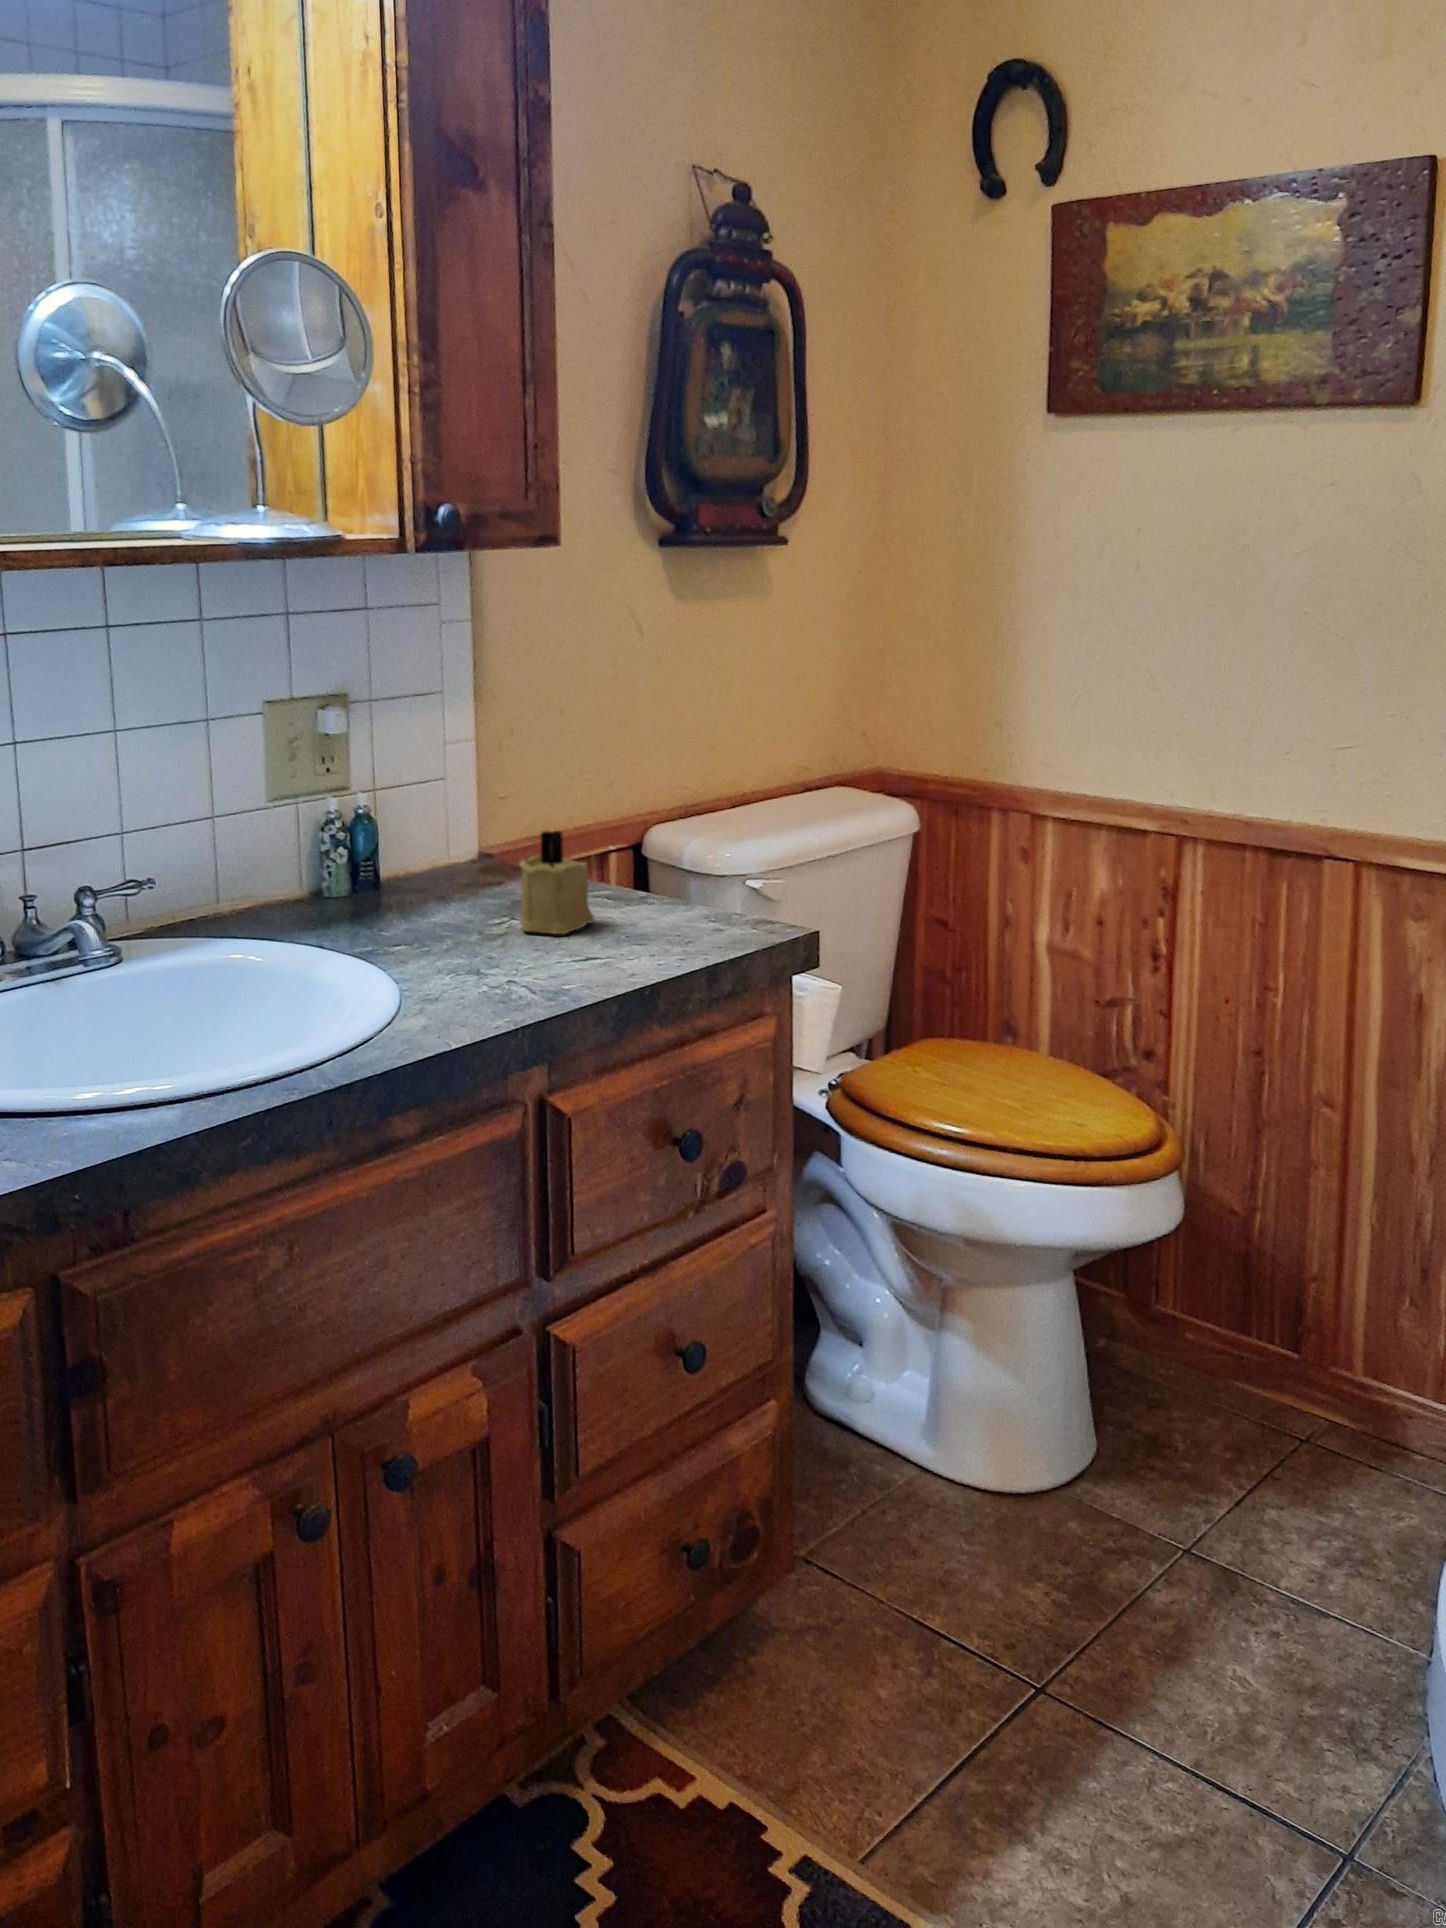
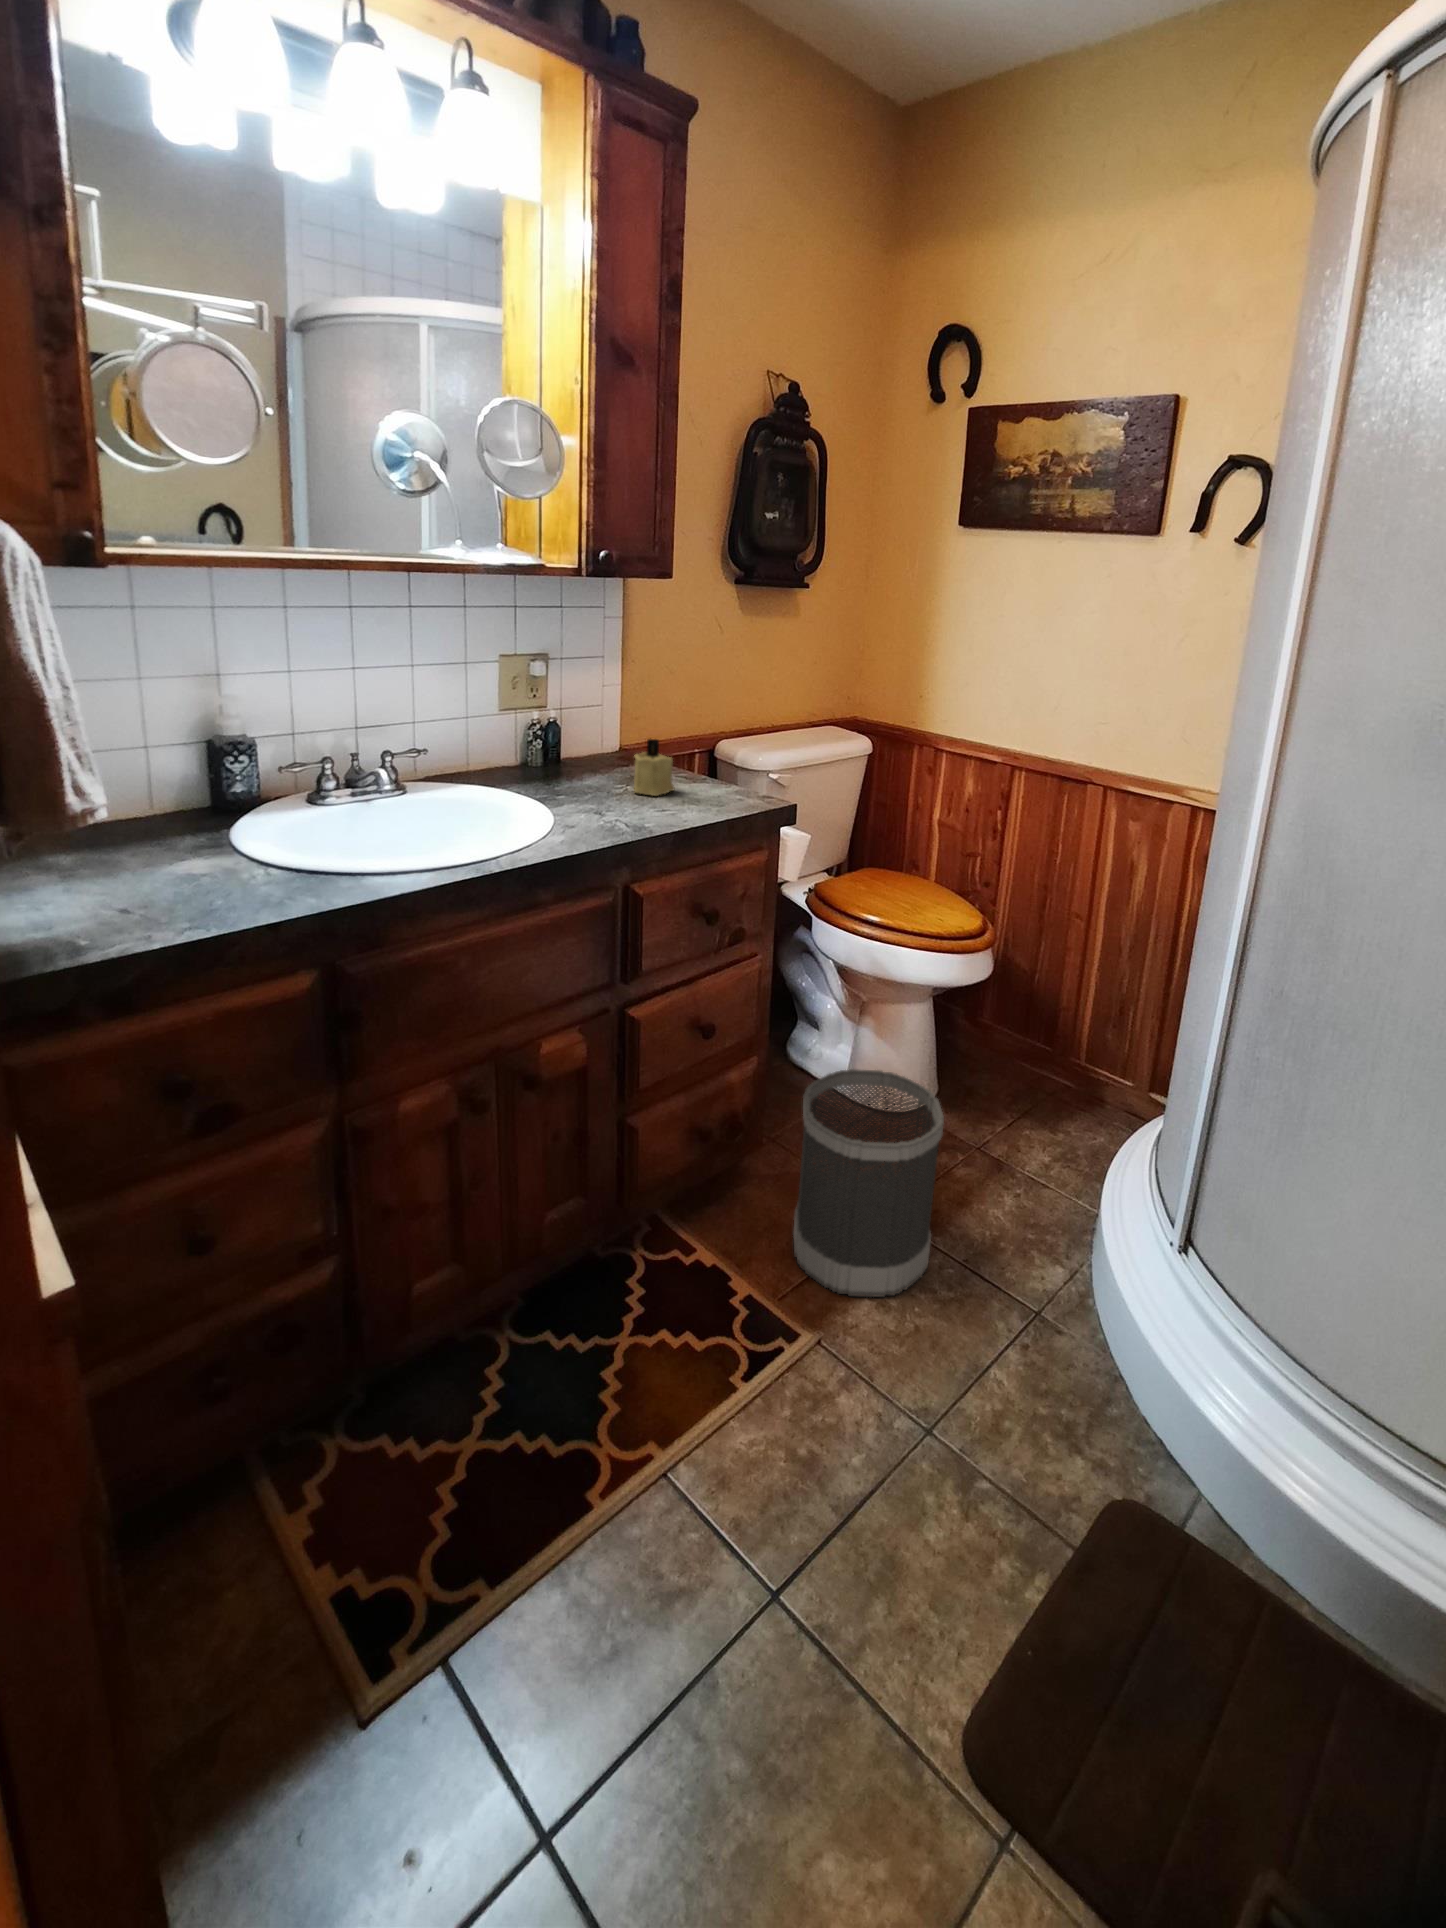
wastebasket: none [868,1417,1143,1859] -> present [793,1069,944,1297]

